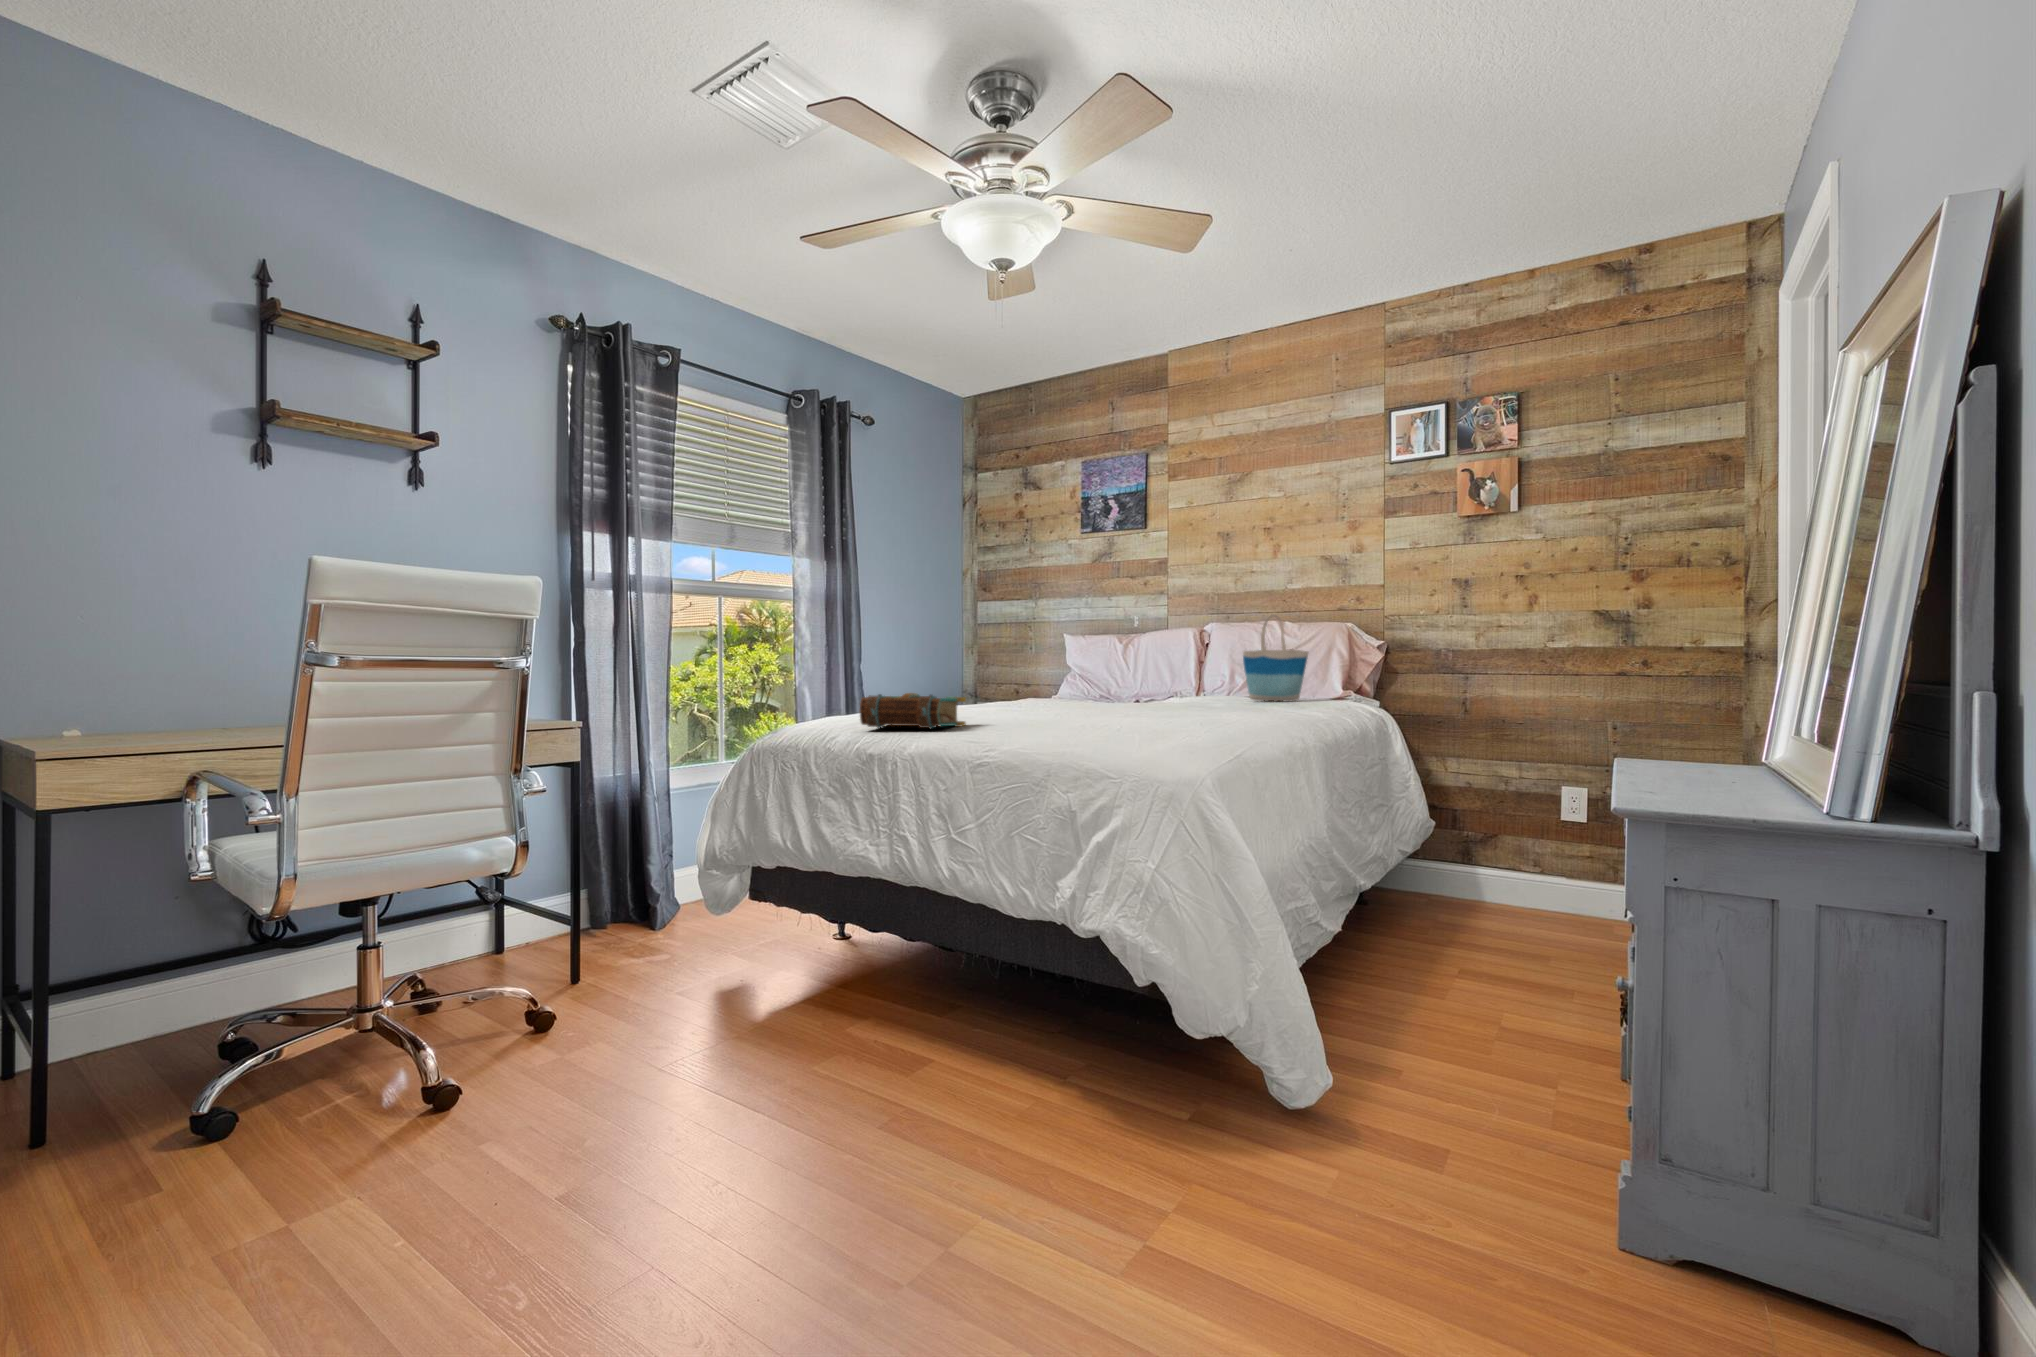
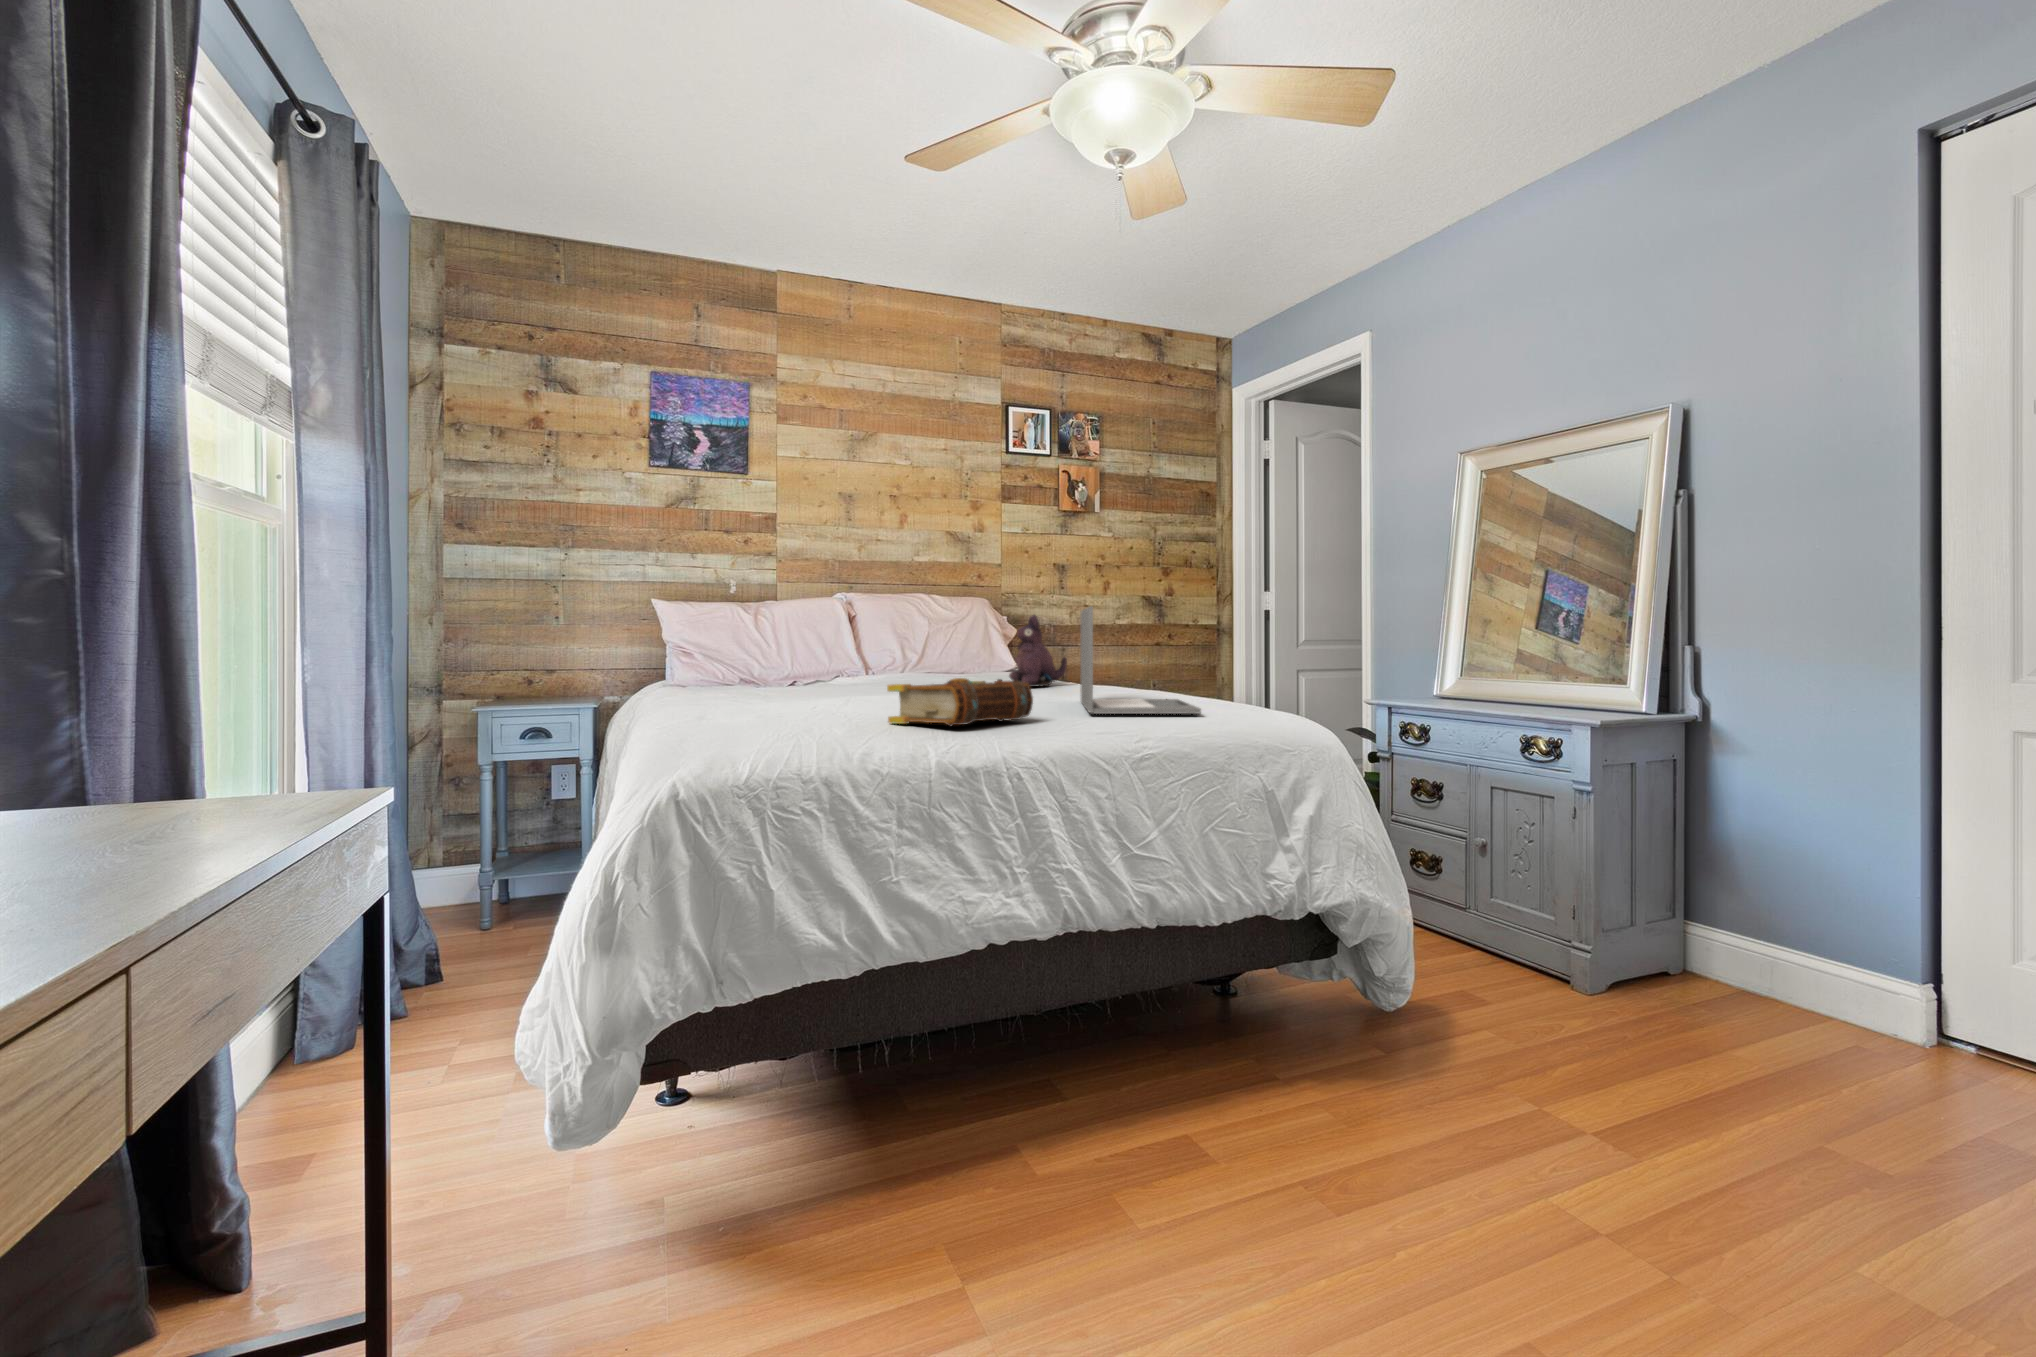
tote bag: present [1243,615,1308,701] -> none [942,588,992,675]
laptop: none [1000,633,1172,736] -> present [1080,606,1201,714]
plush toy: none [1185,640,1243,712] -> present [1009,615,1067,687]

